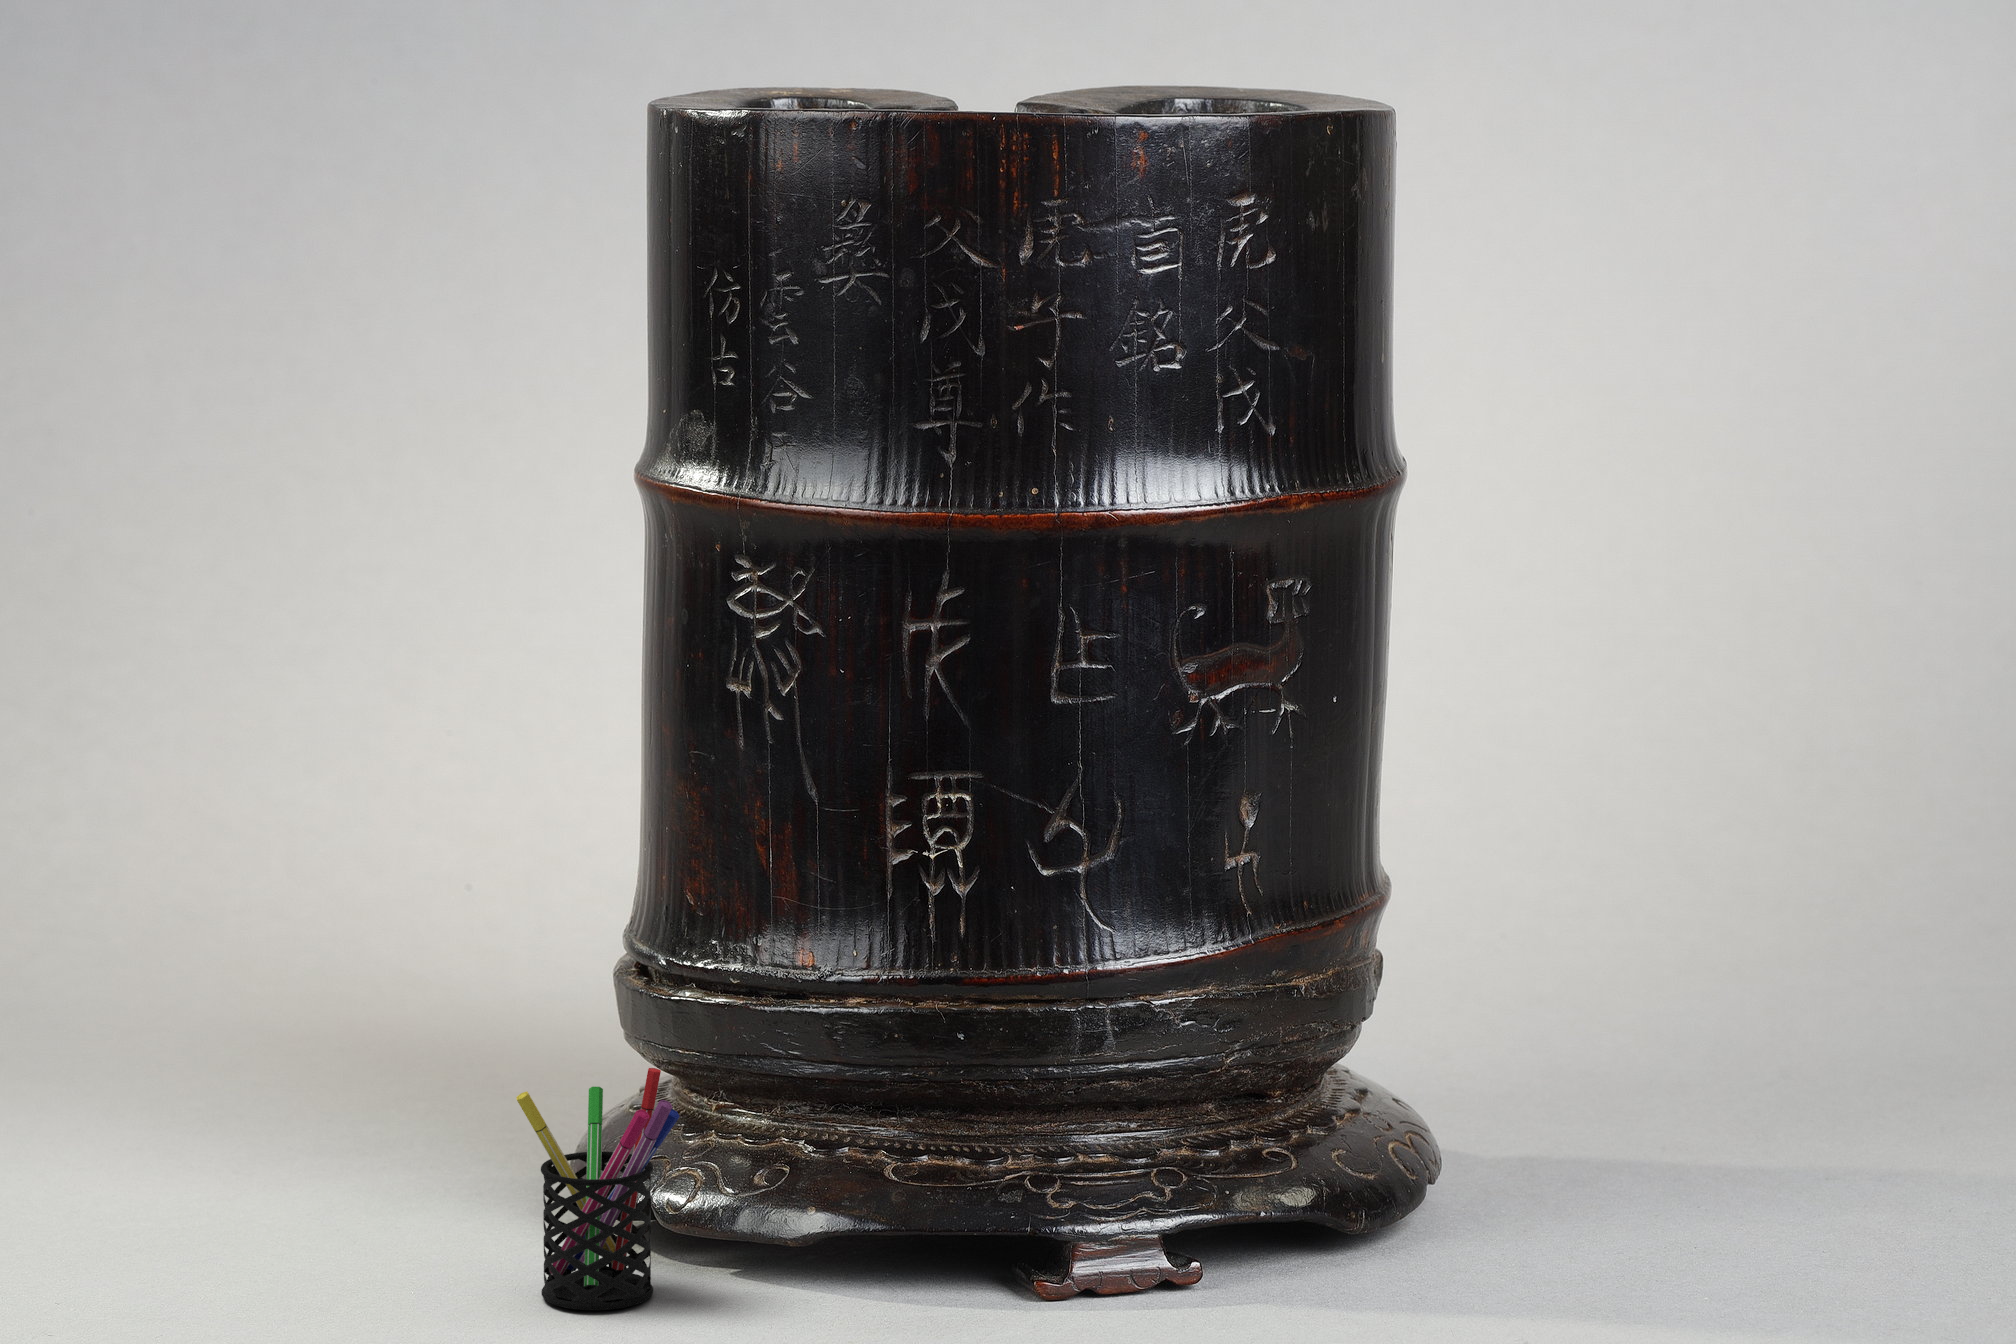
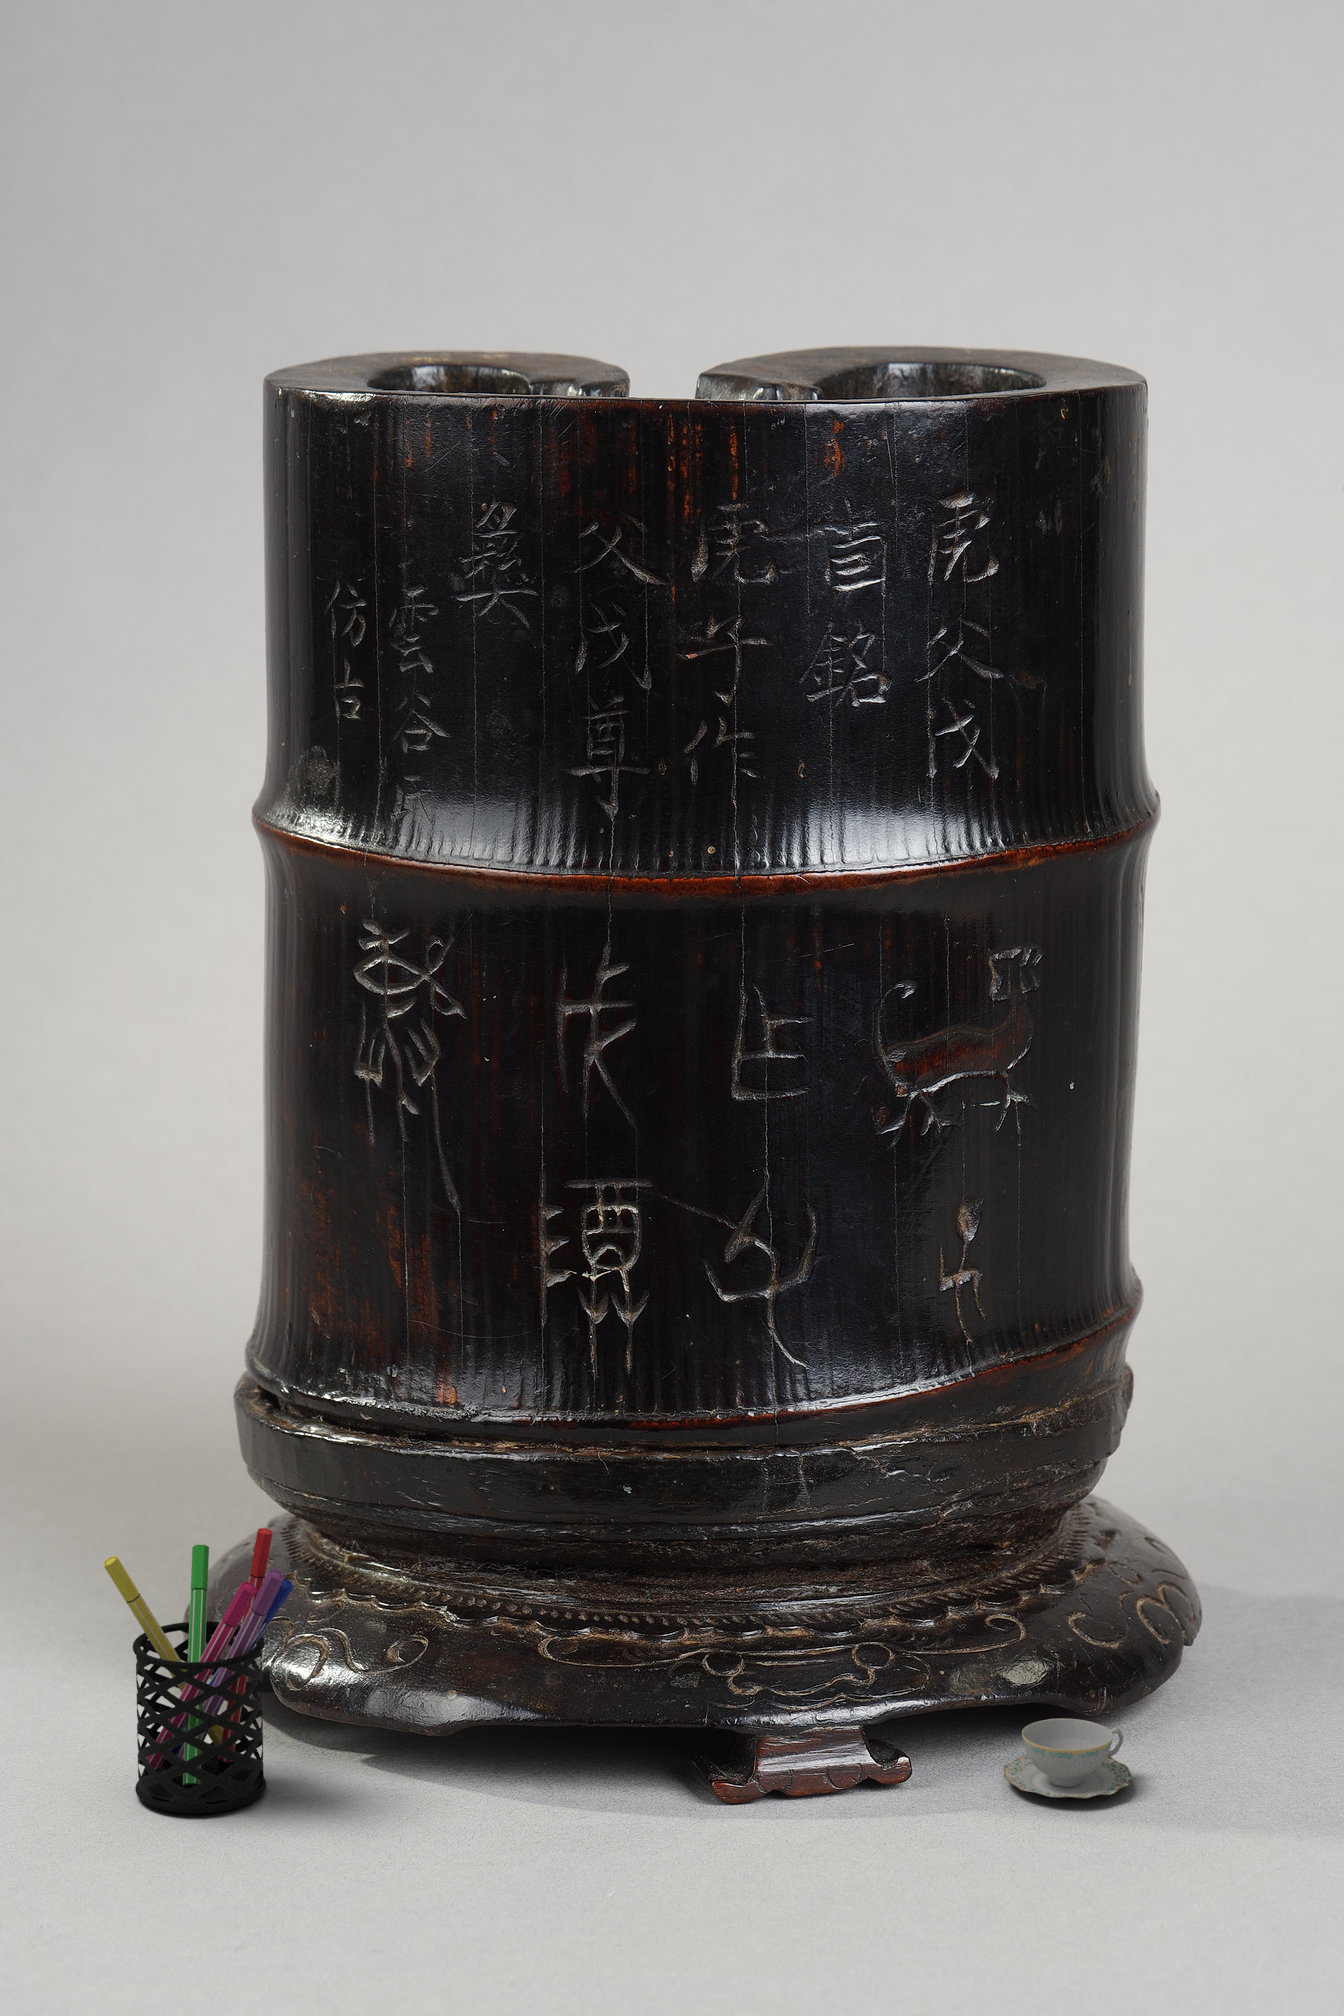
teacup: none [1280,1232,1388,1294] -> present [1004,1718,1131,1798]

